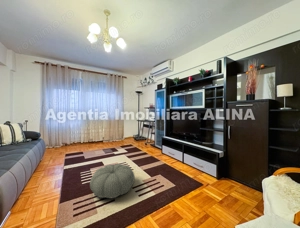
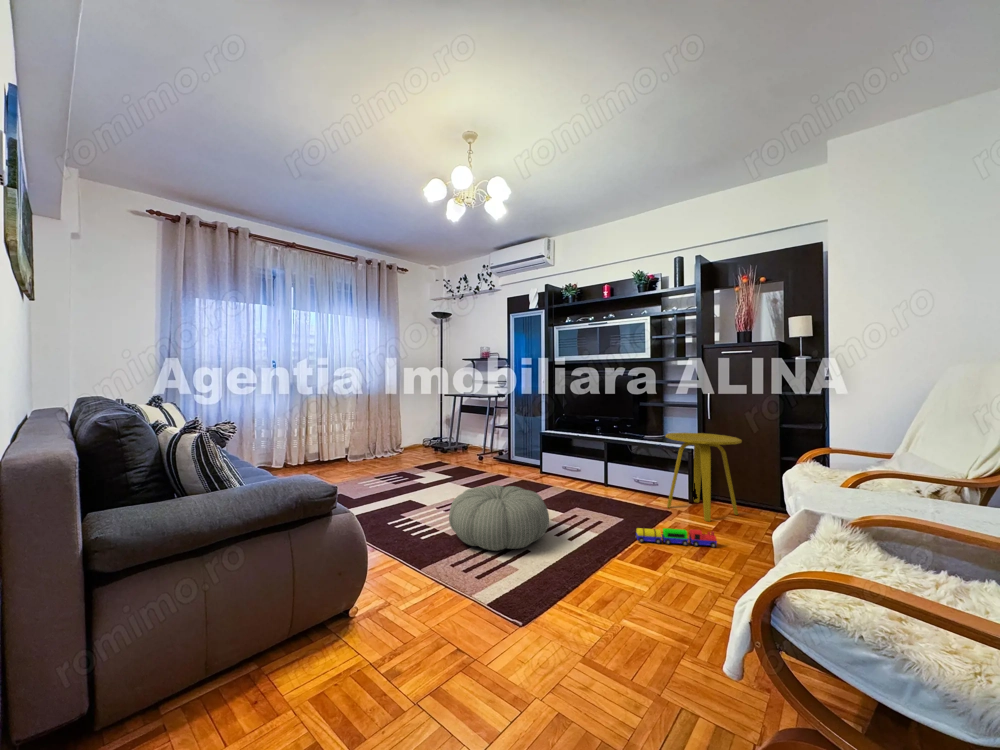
side table: none [203,144,243,194] -> present [666,433,742,522]
toy train: none [170,196,212,216] -> present [636,528,717,548]

